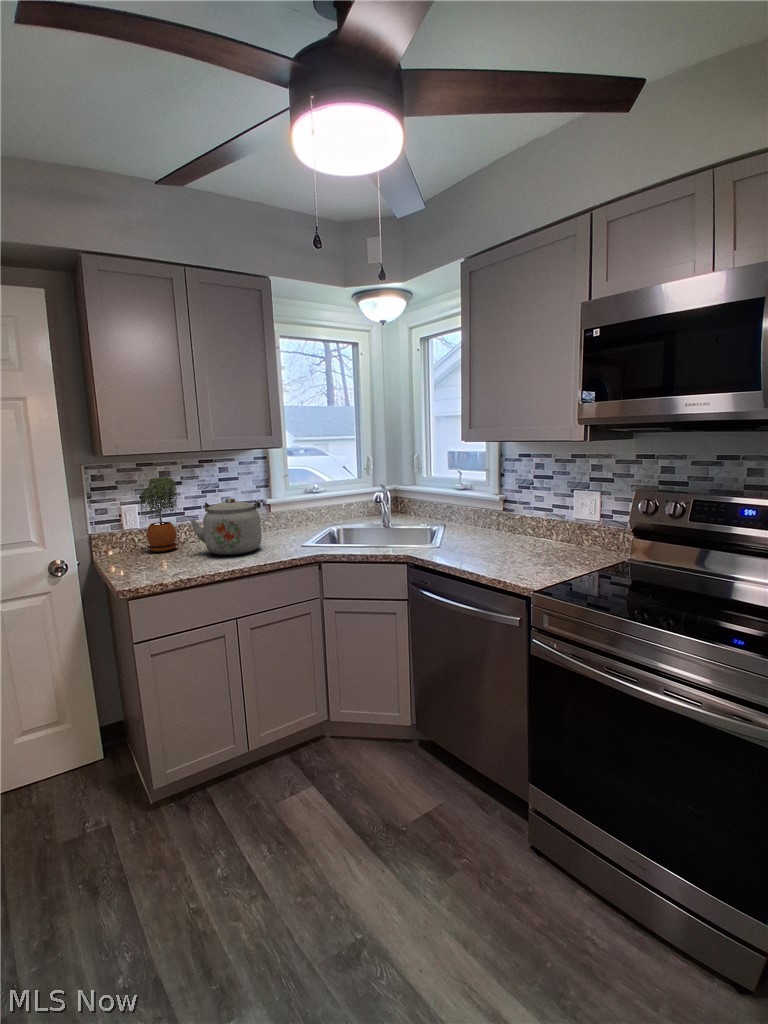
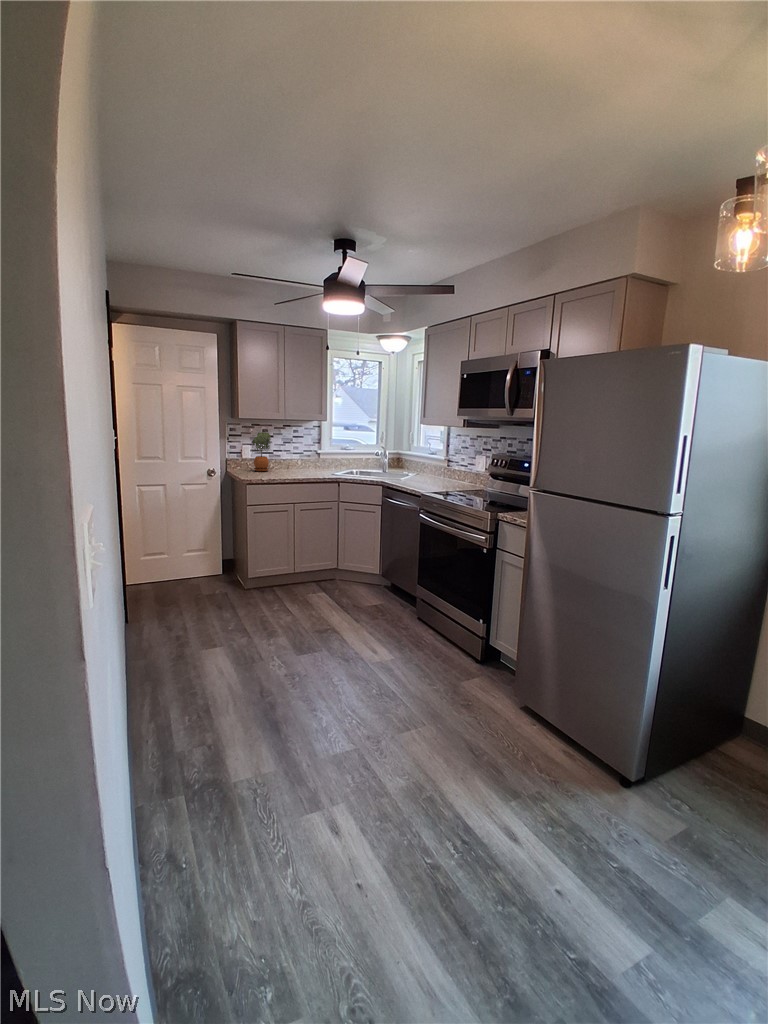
kettle: present [190,498,262,555] -> none [277,445,313,475]

